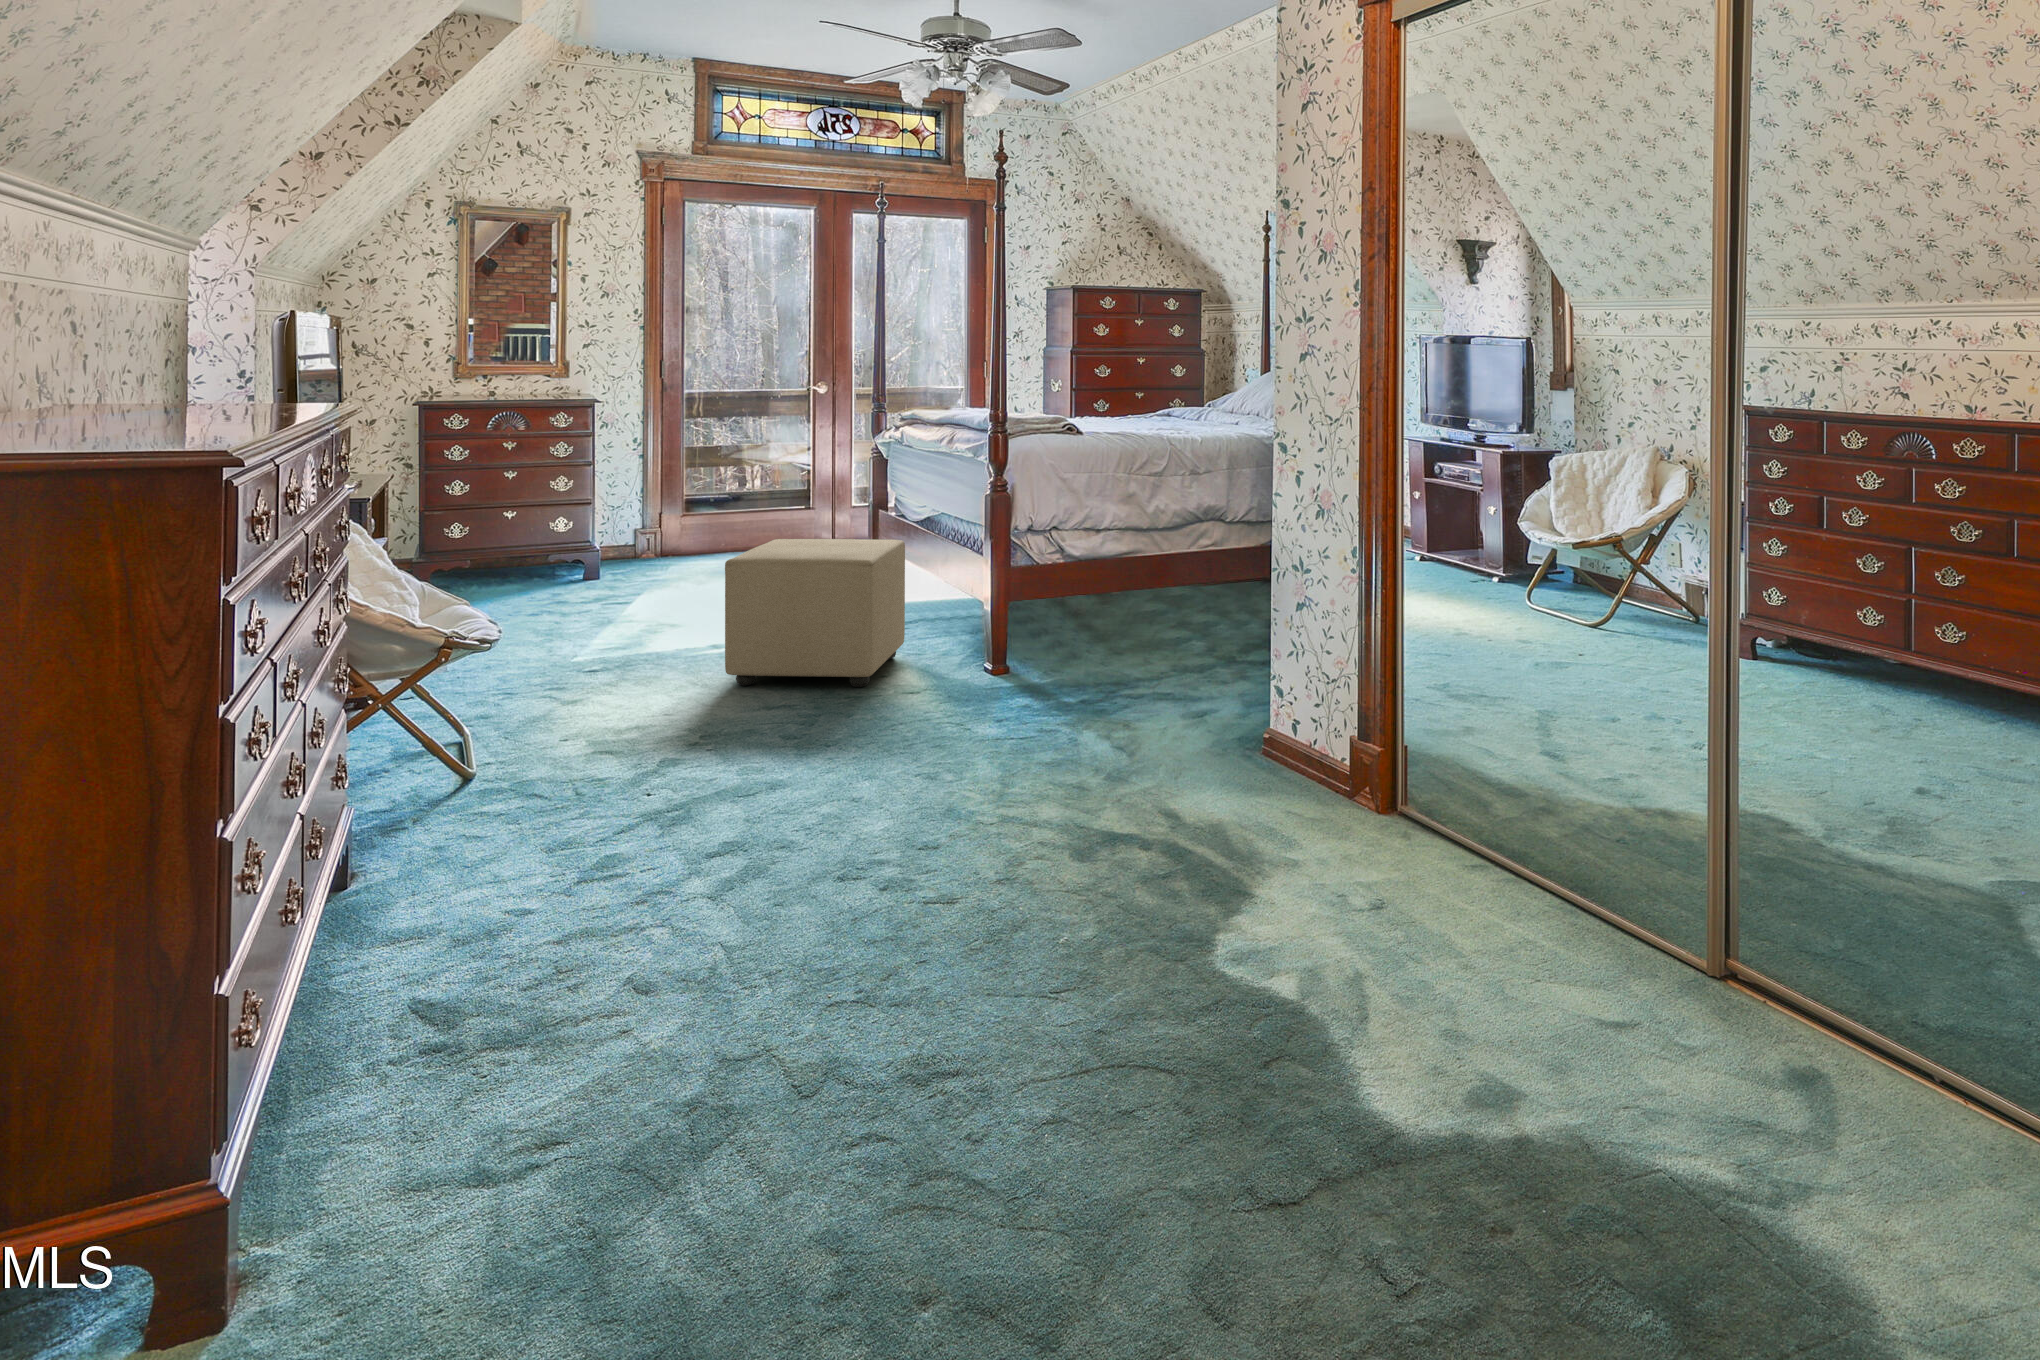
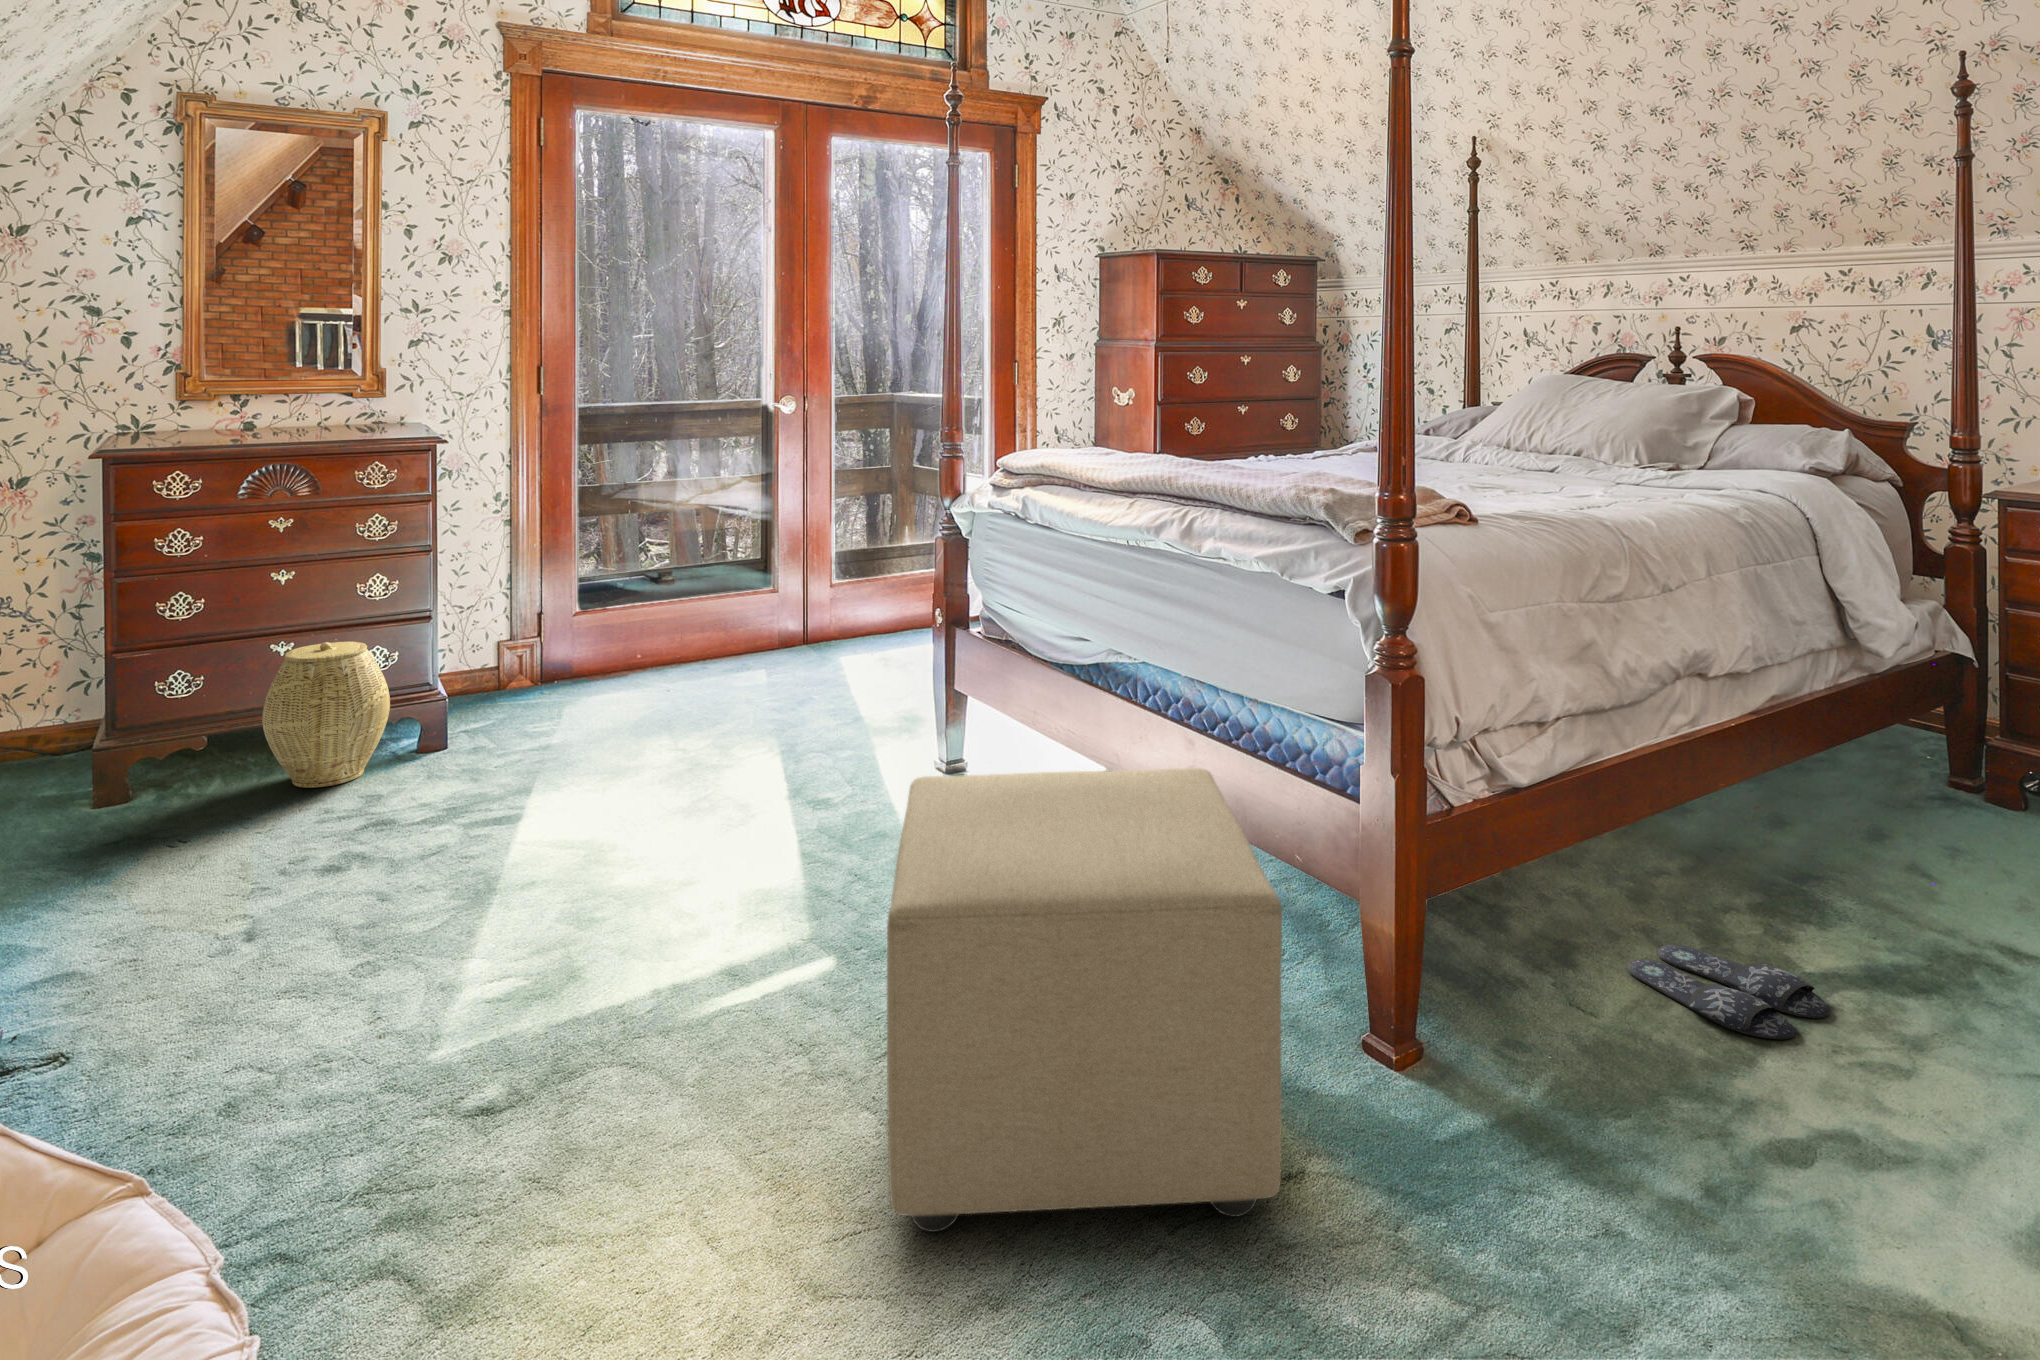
woven basket: none [500,510,566,587] -> present [262,642,390,788]
slippers: none [1115,645,1189,666] -> present [1627,944,1829,1040]

